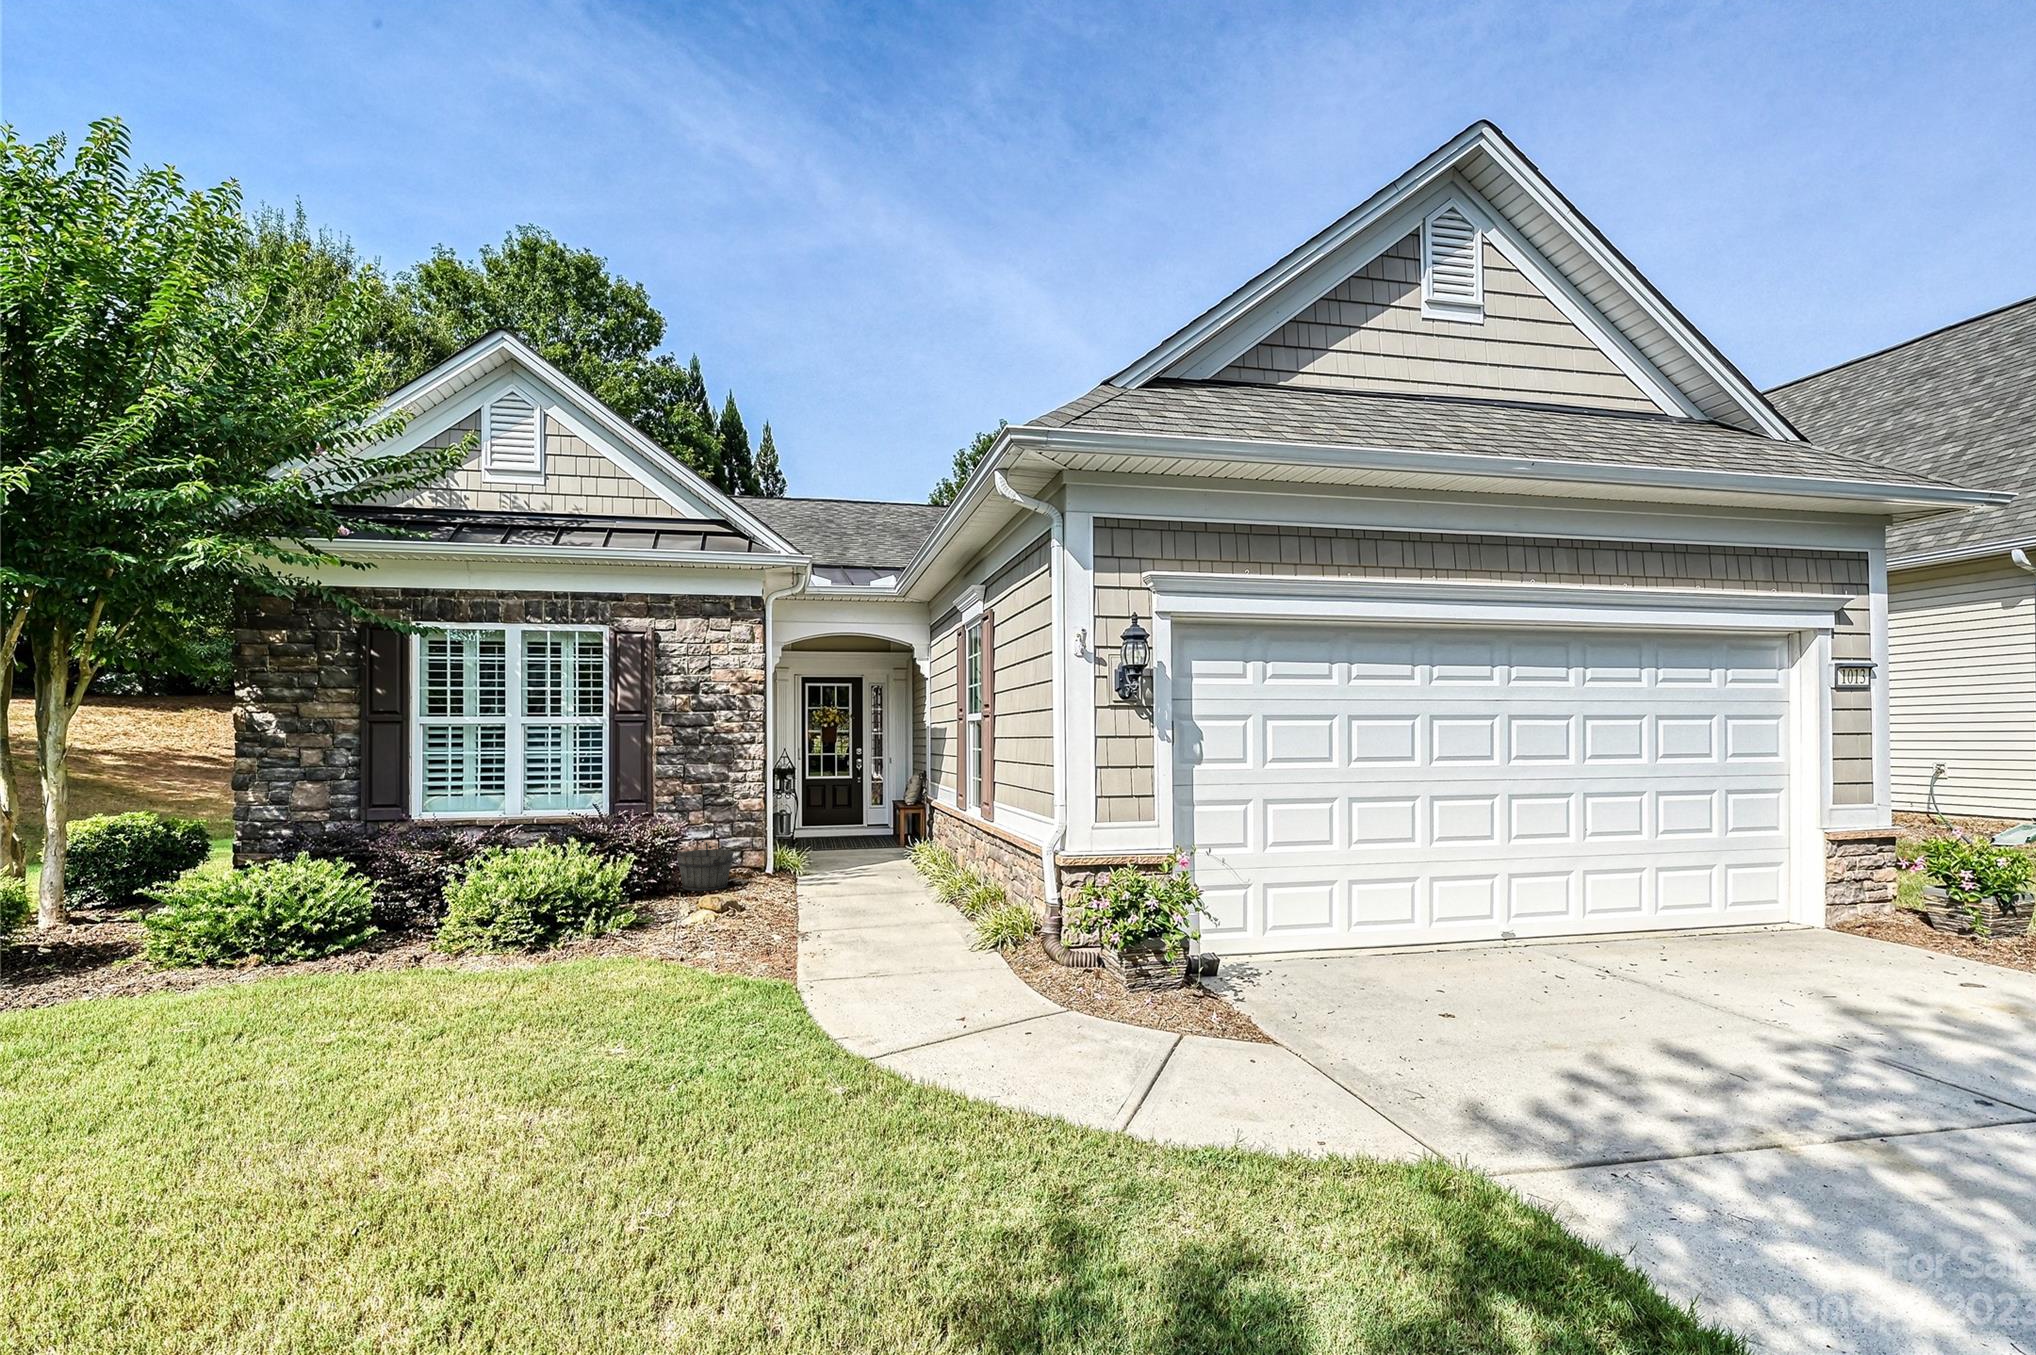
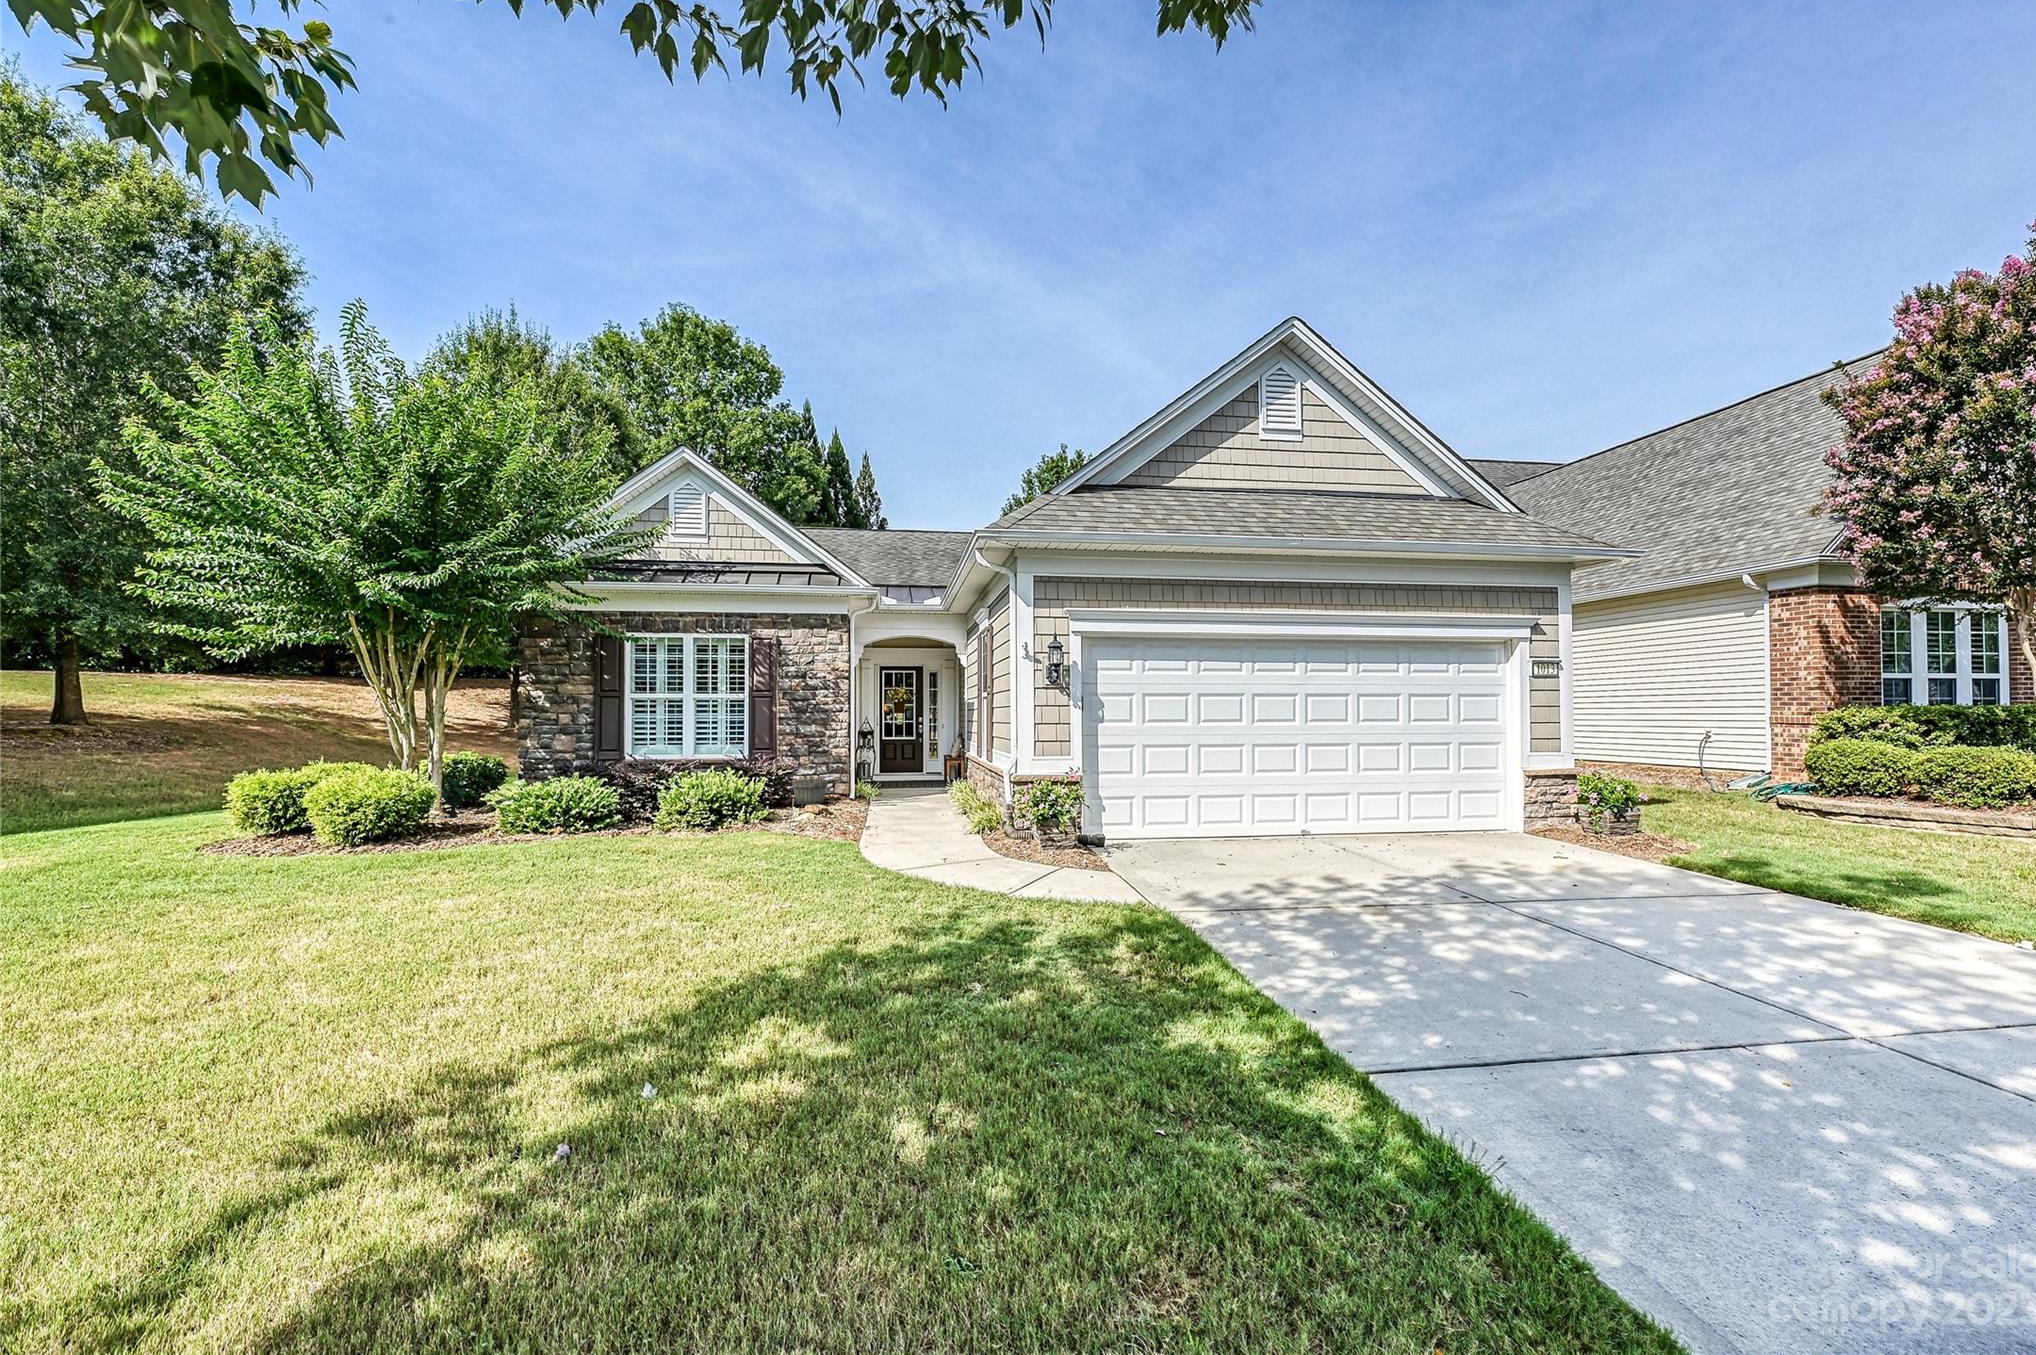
decorative plant: none [59,862,105,932] -> present [442,777,464,818]

